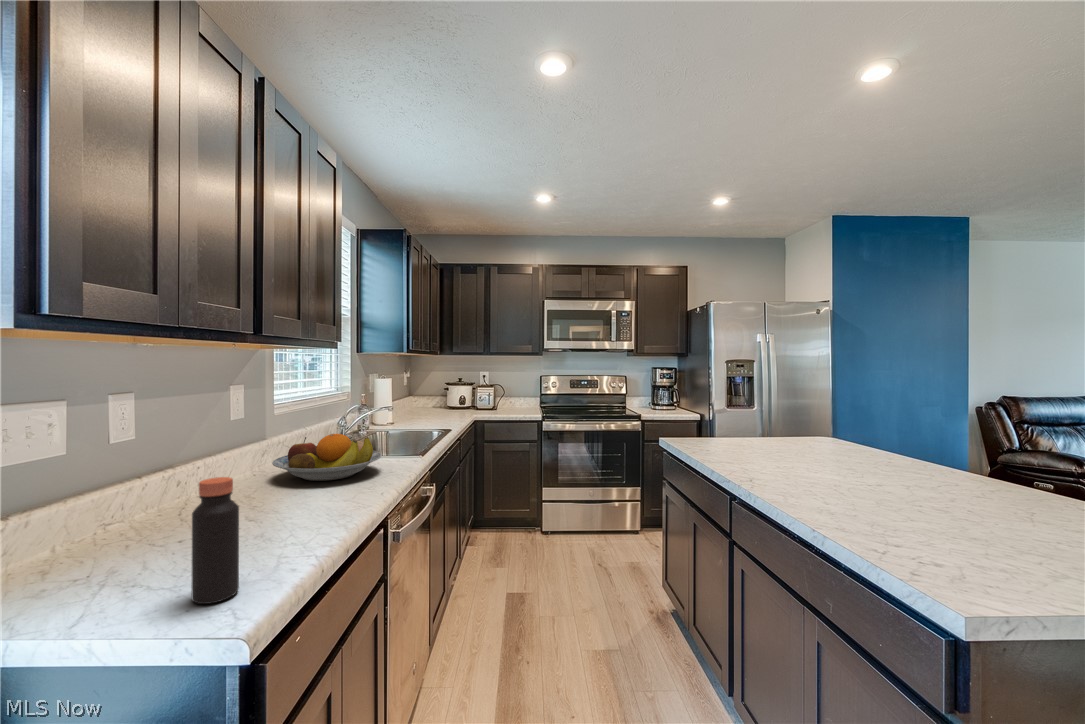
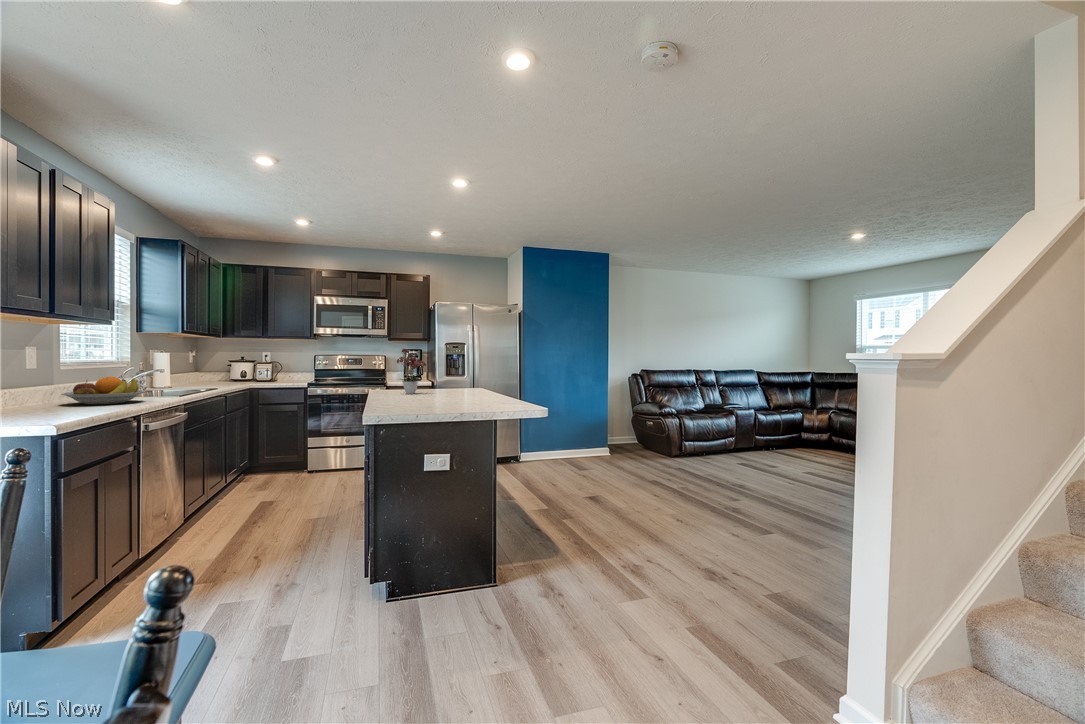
flower arrangement: none [737,375,800,461] -> present [397,348,426,394]
bottle: present [191,477,239,604] -> none [26,373,51,424]

